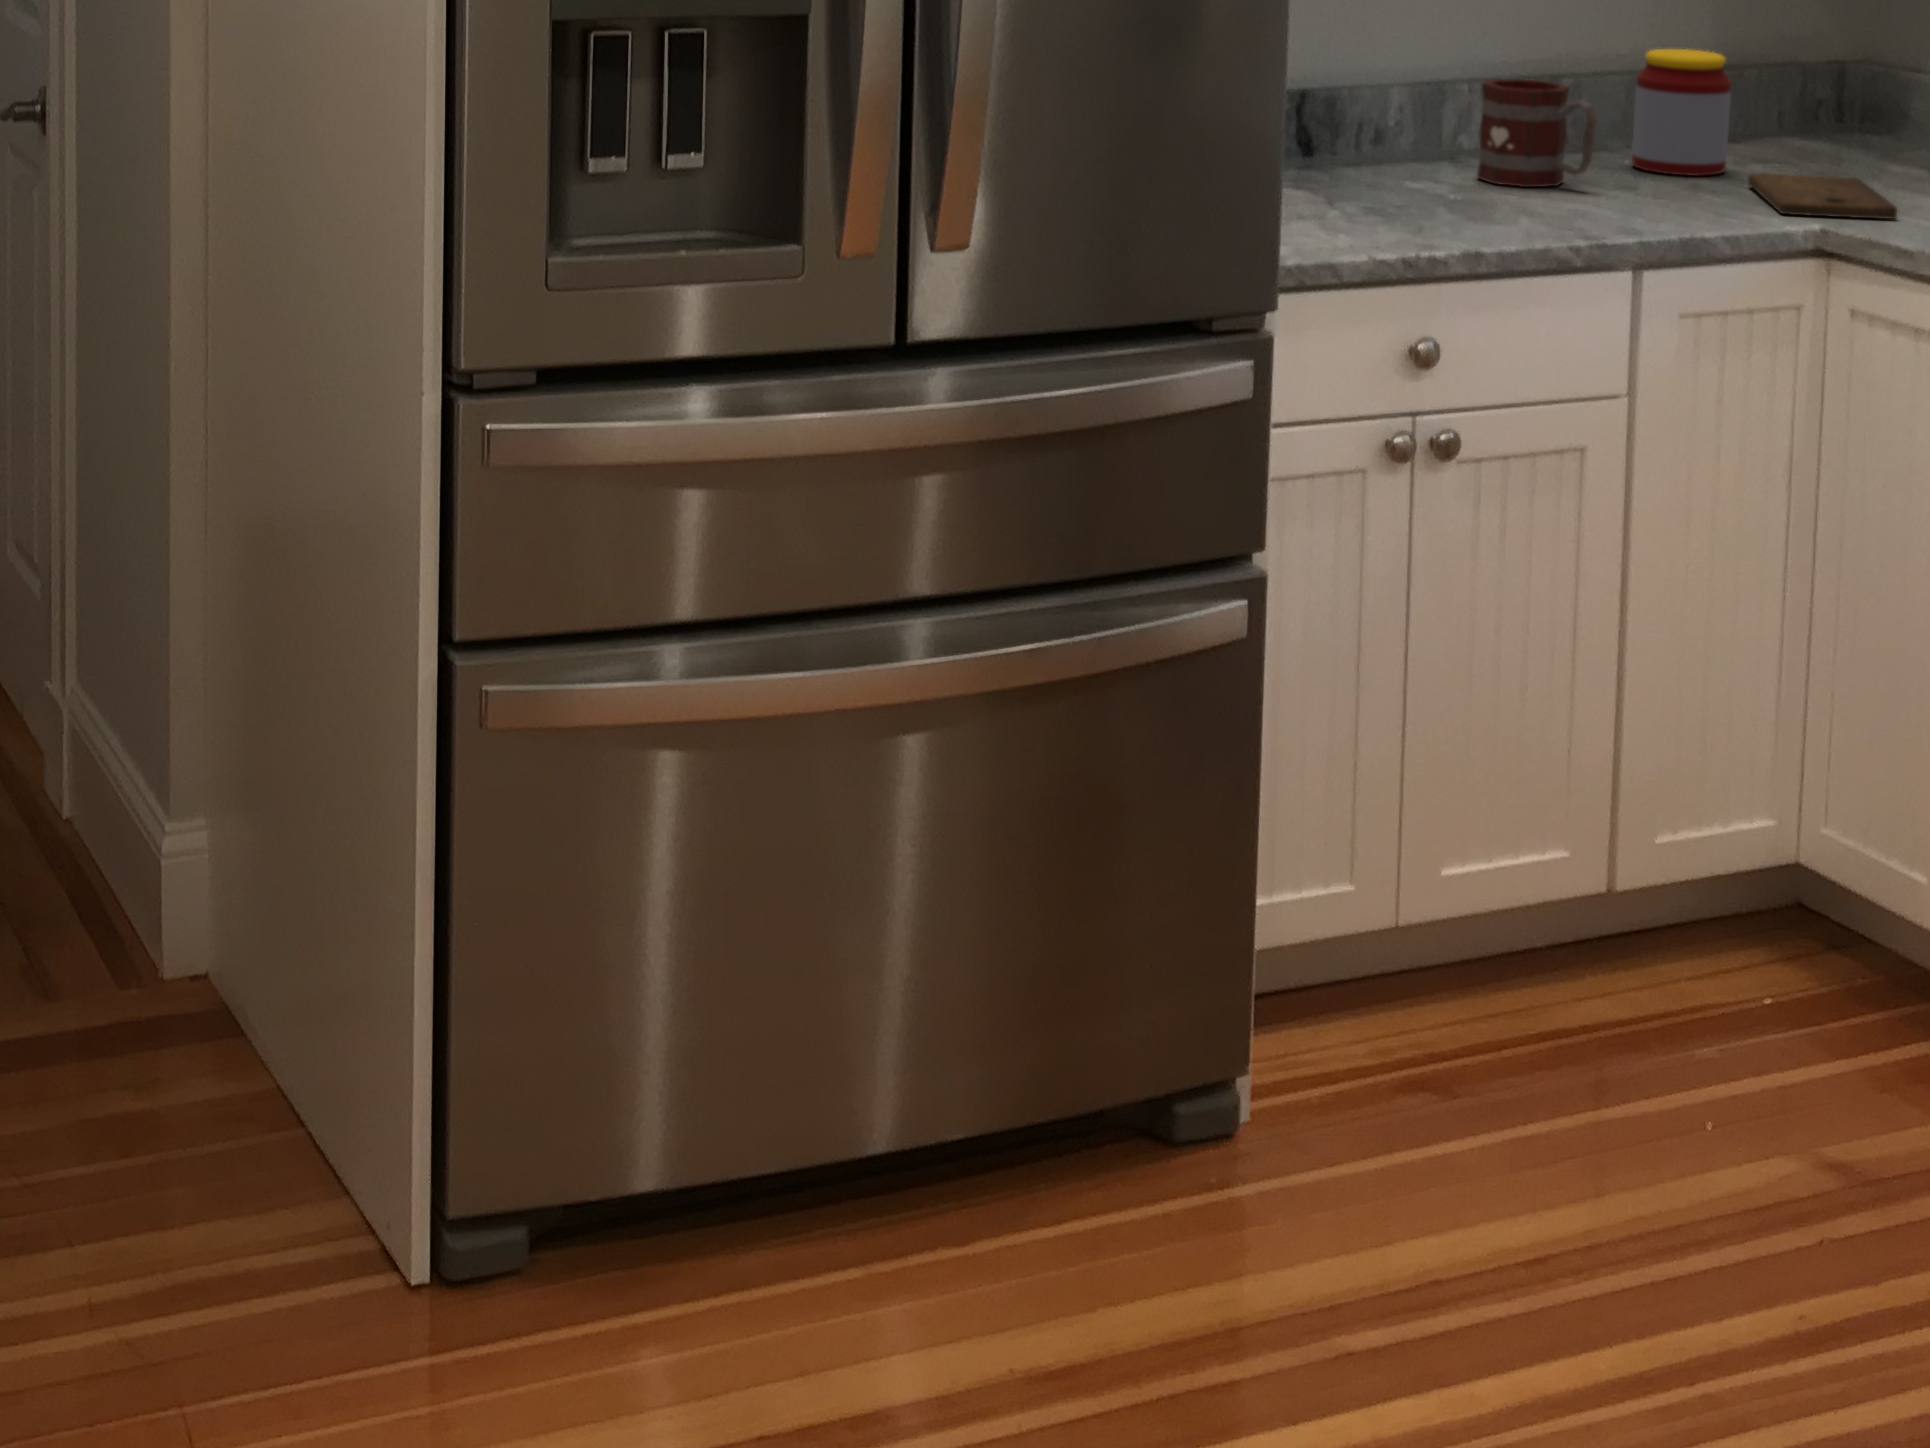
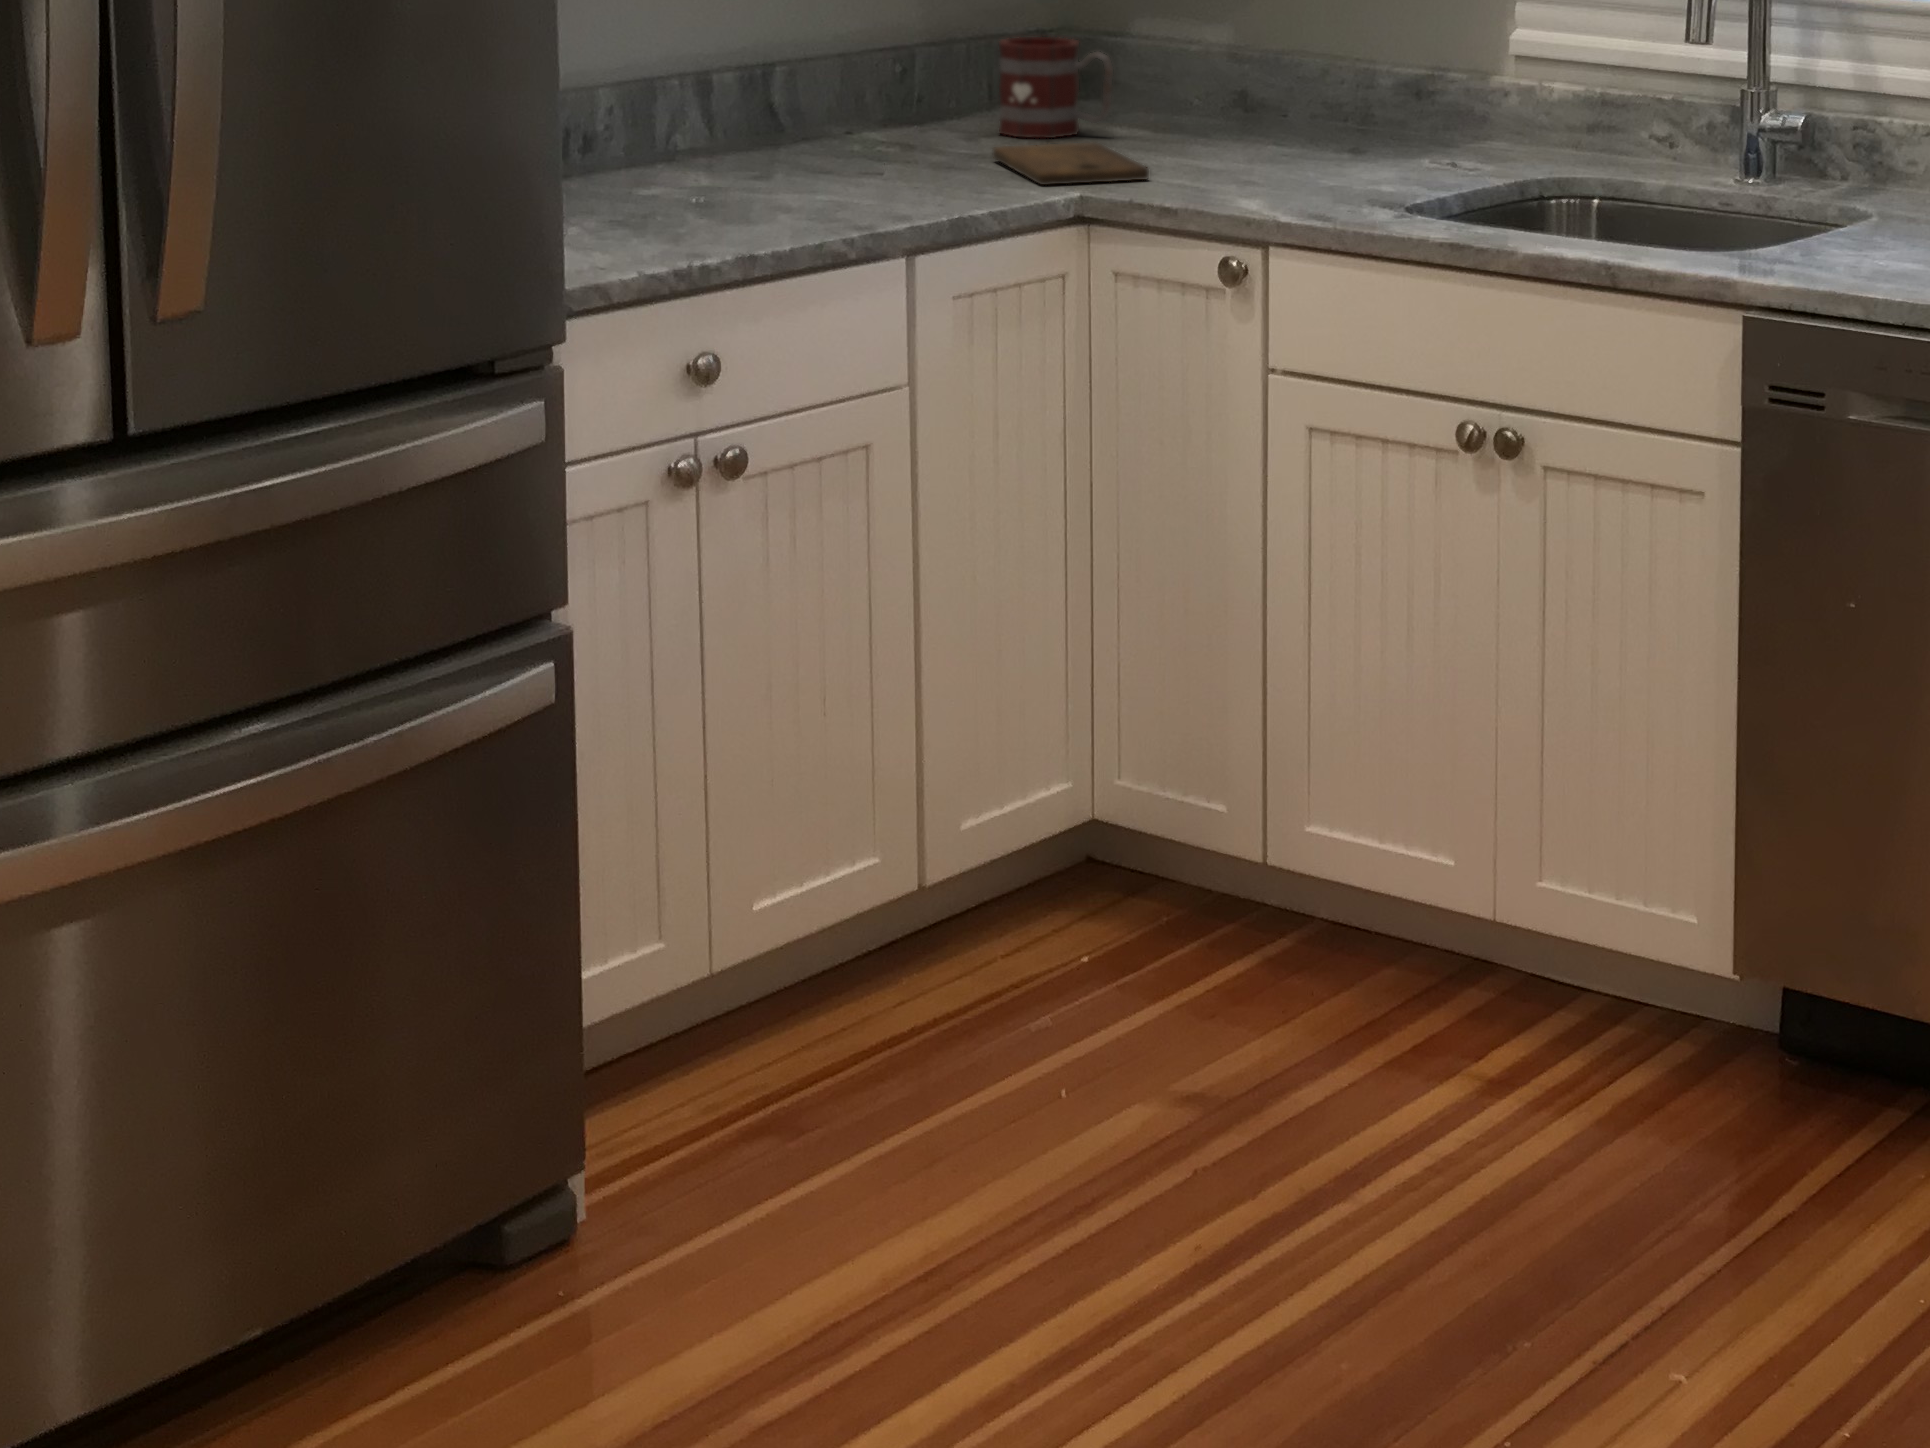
jar: present [1632,49,1731,176] -> none [865,27,963,155]
mug: present [1477,79,1596,187] -> present [999,37,1113,138]

